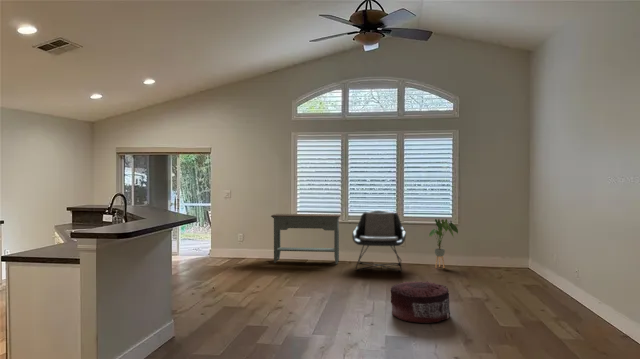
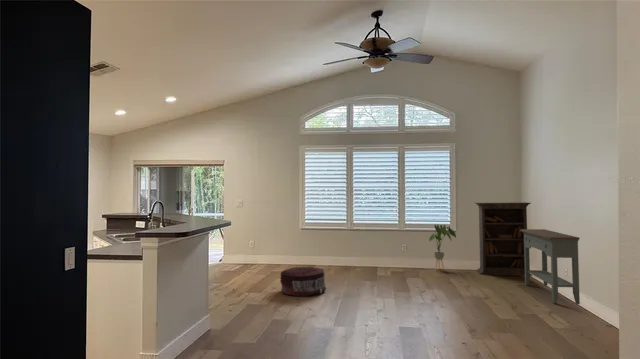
bookcase: none [479,196,542,276] -> present [475,202,532,276]
lounge chair: present [352,210,406,272] -> none [358,217,408,274]
console table: present [271,214,341,264] -> present [520,229,580,304]
pouf: present [391,281,450,323] -> present [280,267,326,296]

